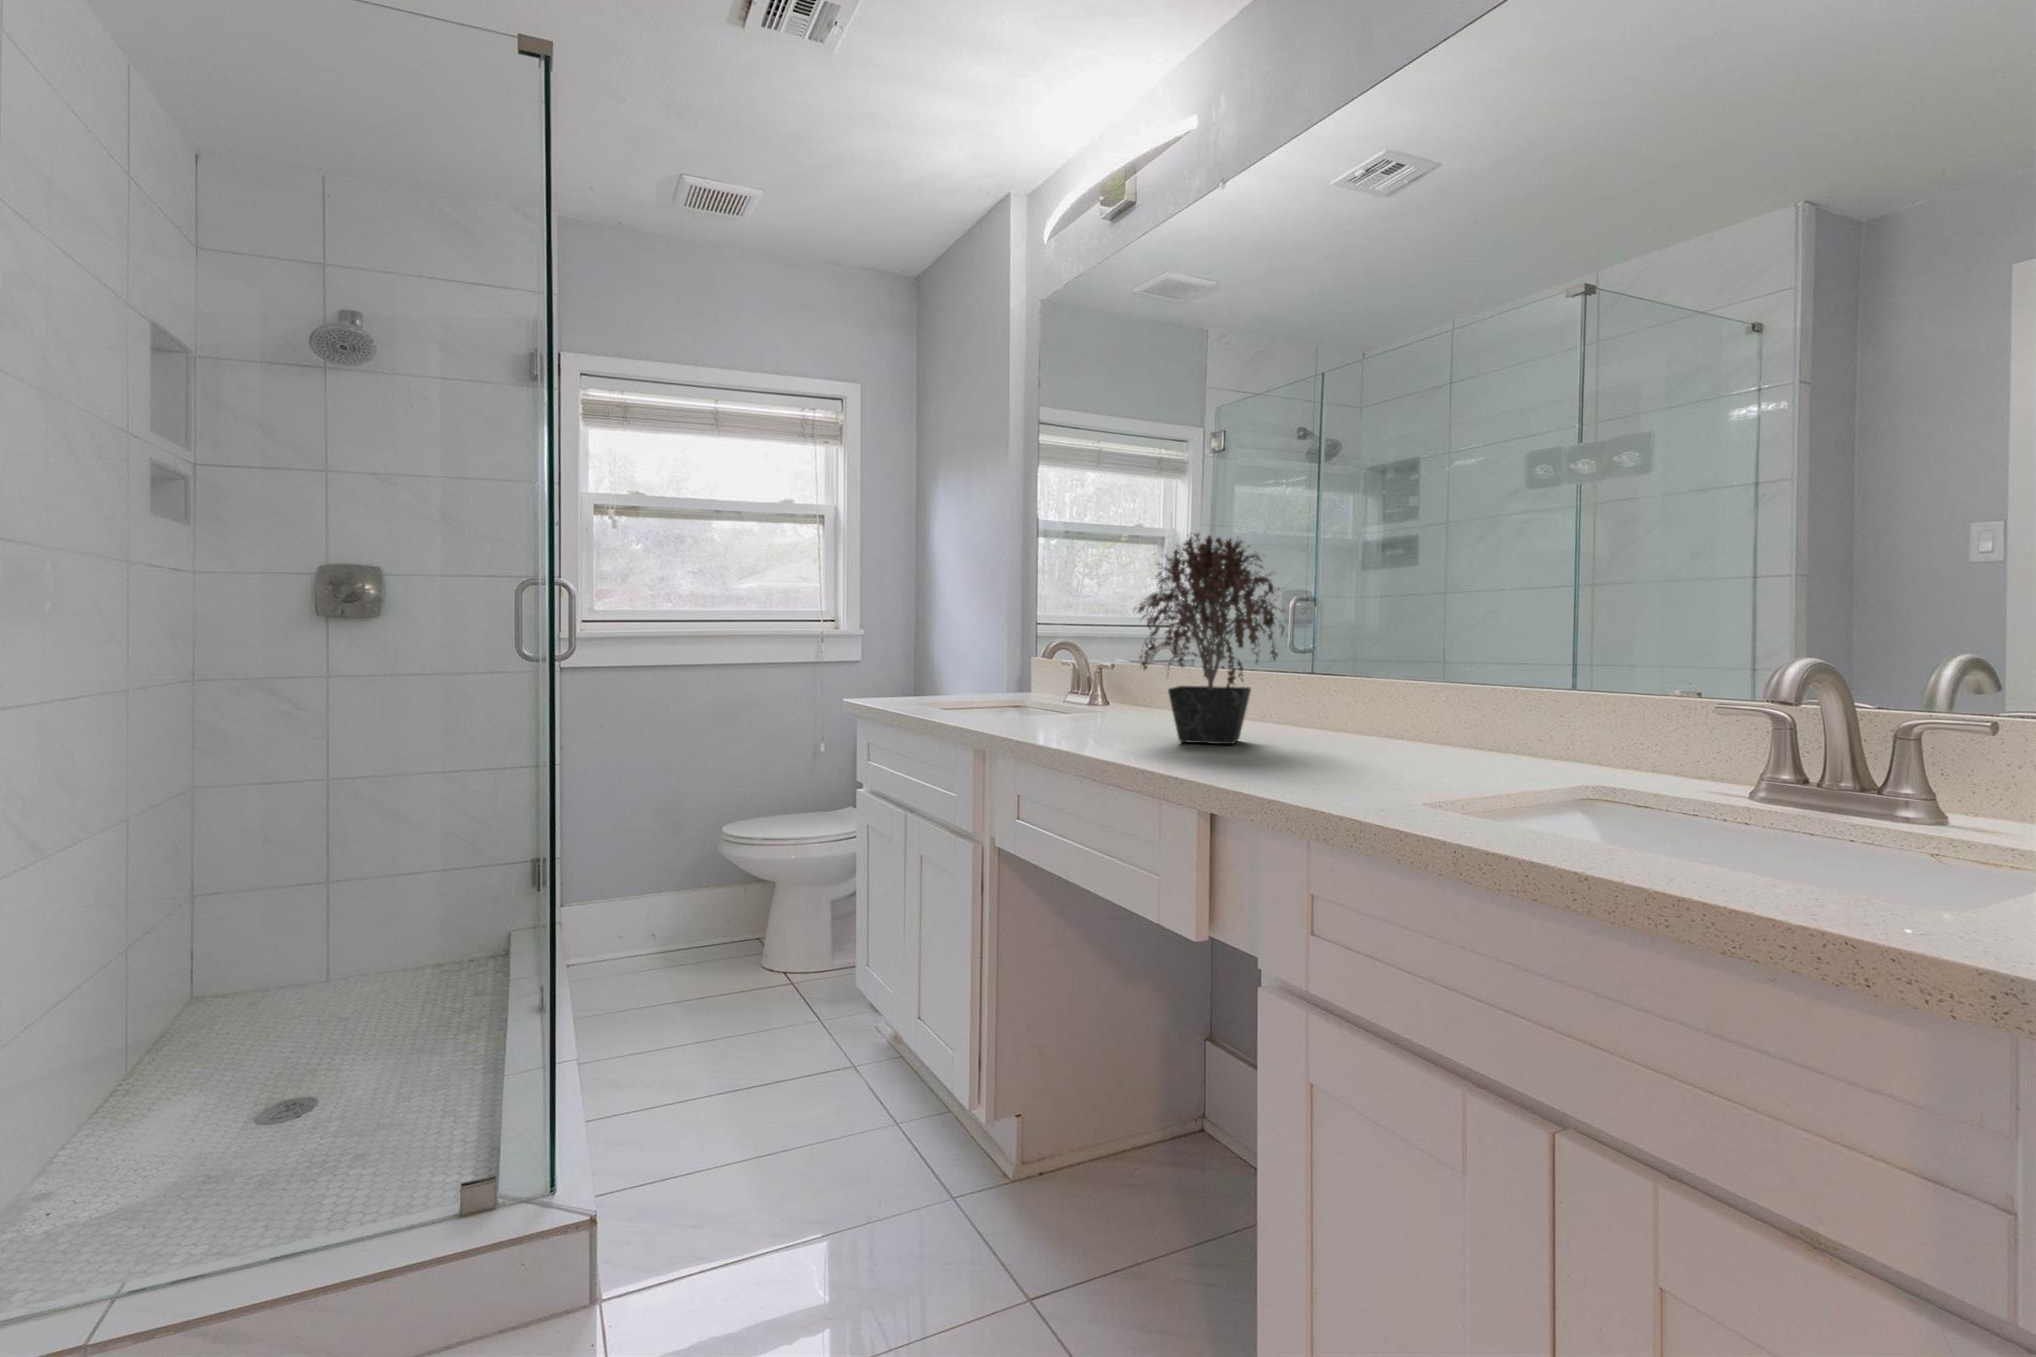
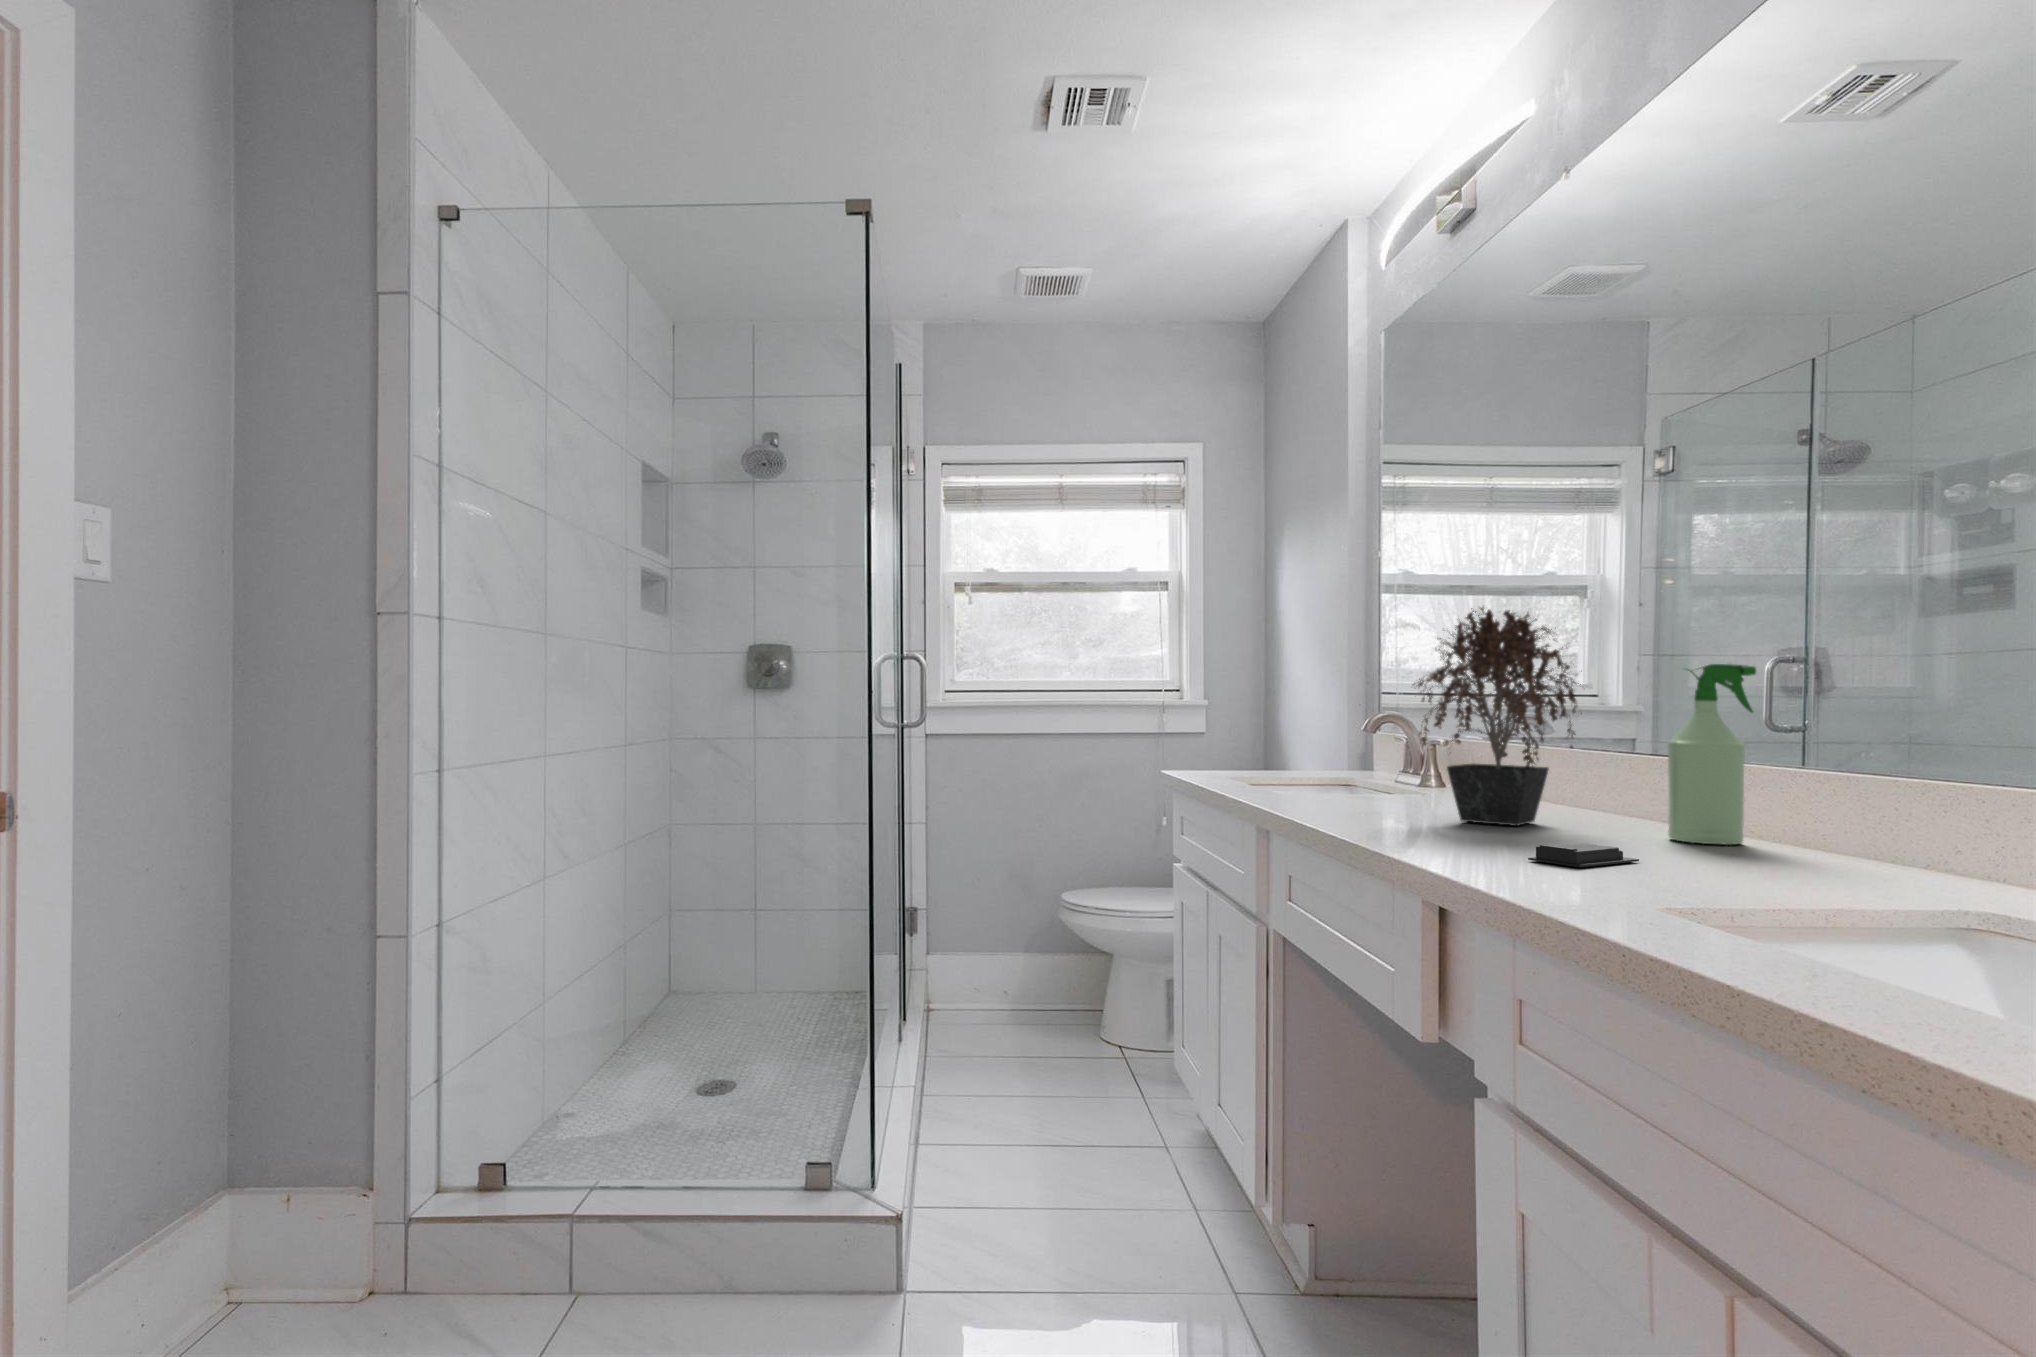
spray bottle: none [1367,589,1441,754] -> present [1667,664,1757,845]
soap bar: none [1302,762,1390,787] -> present [1528,844,1639,867]

